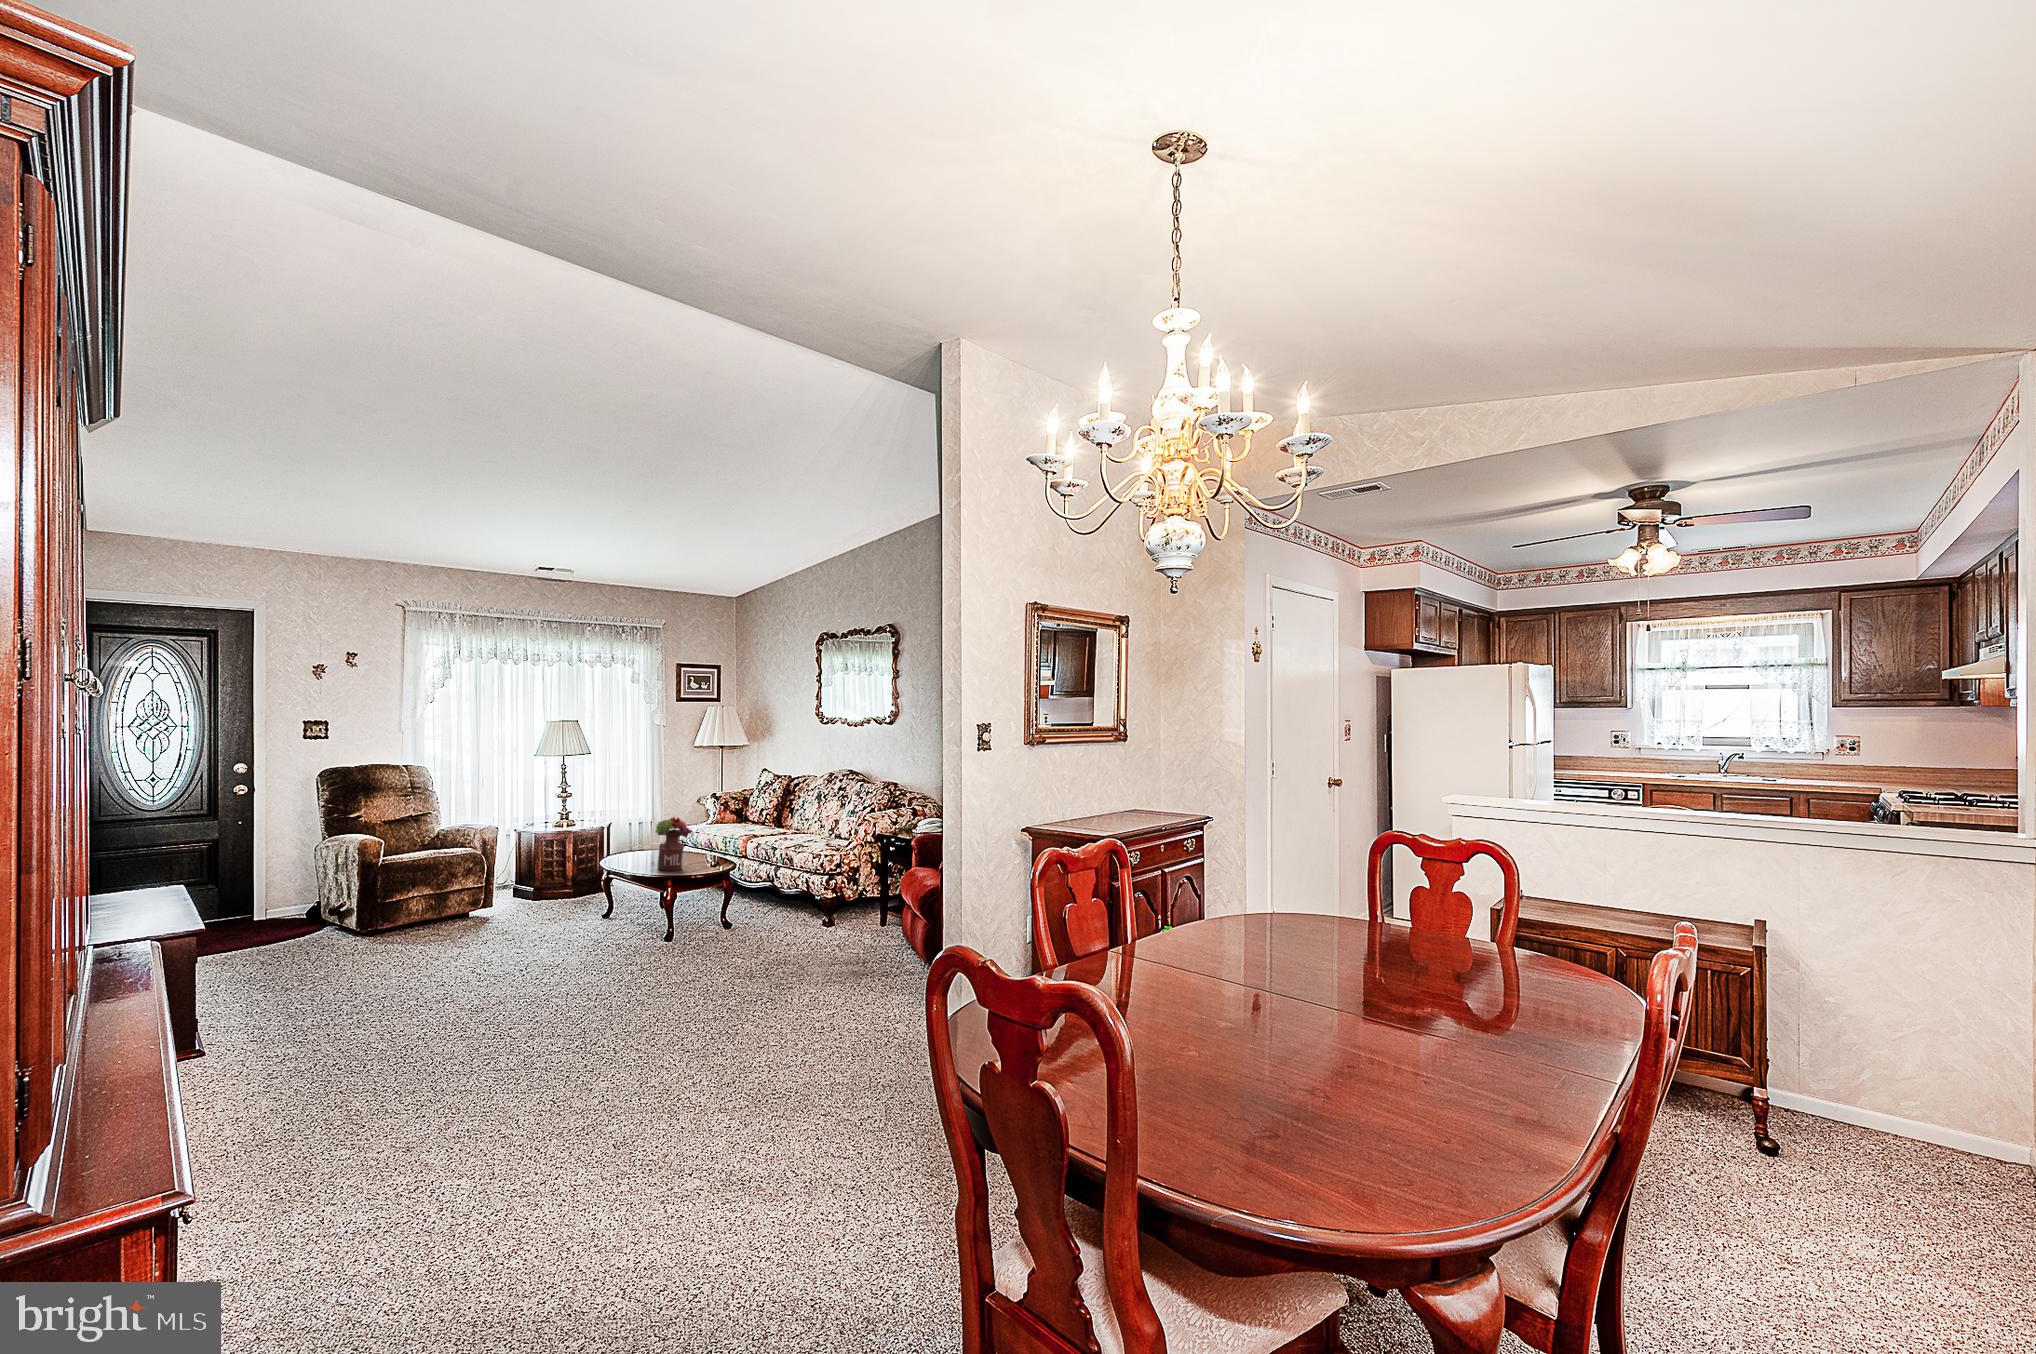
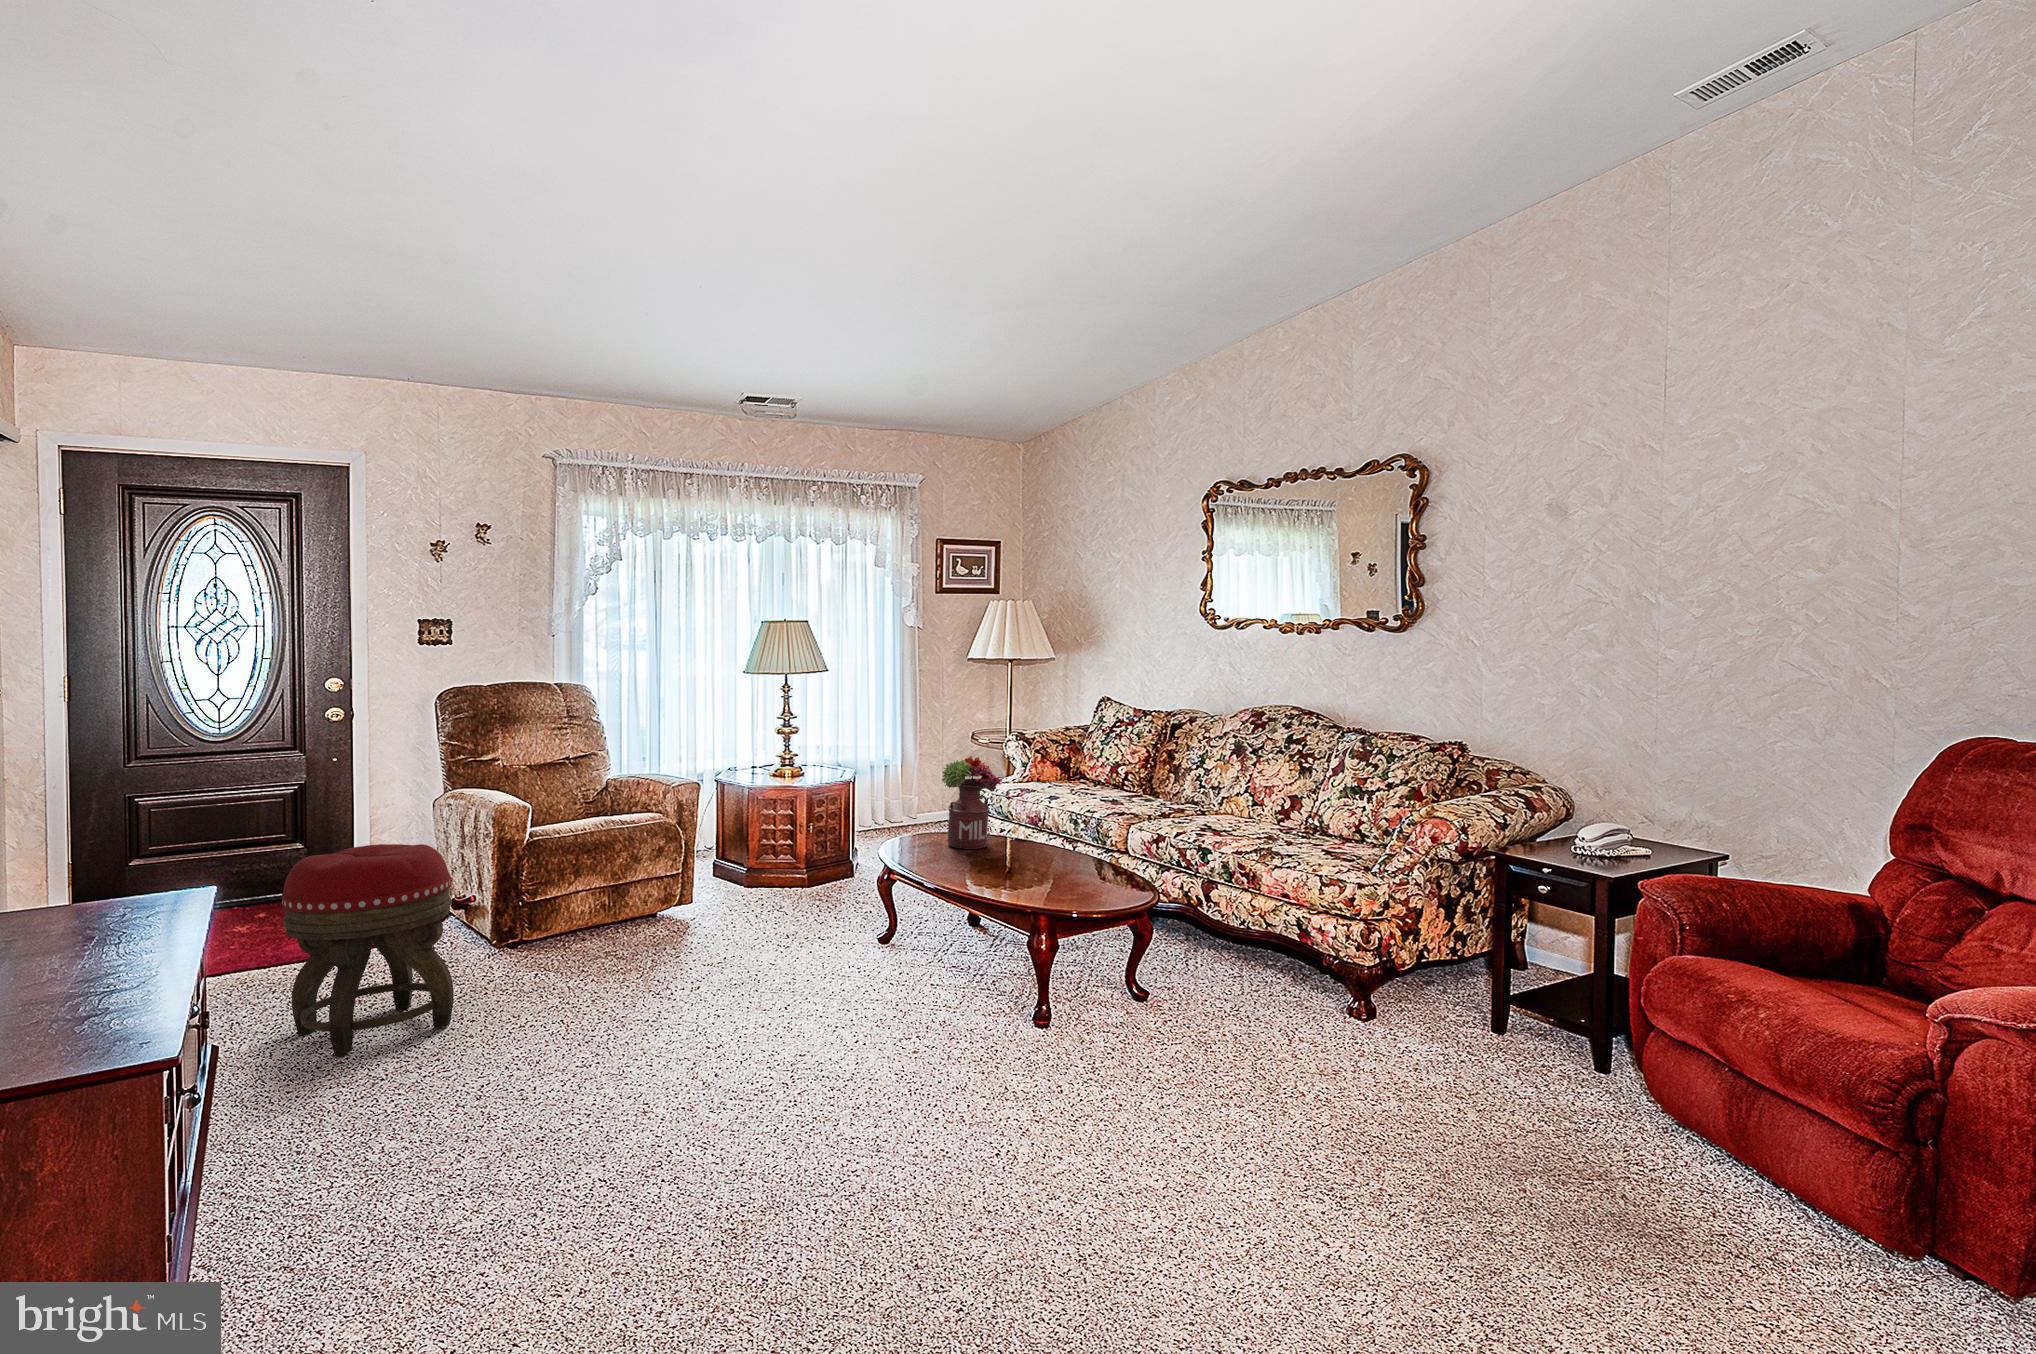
footstool: none [247,870,350,988] -> present [282,844,454,1056]

